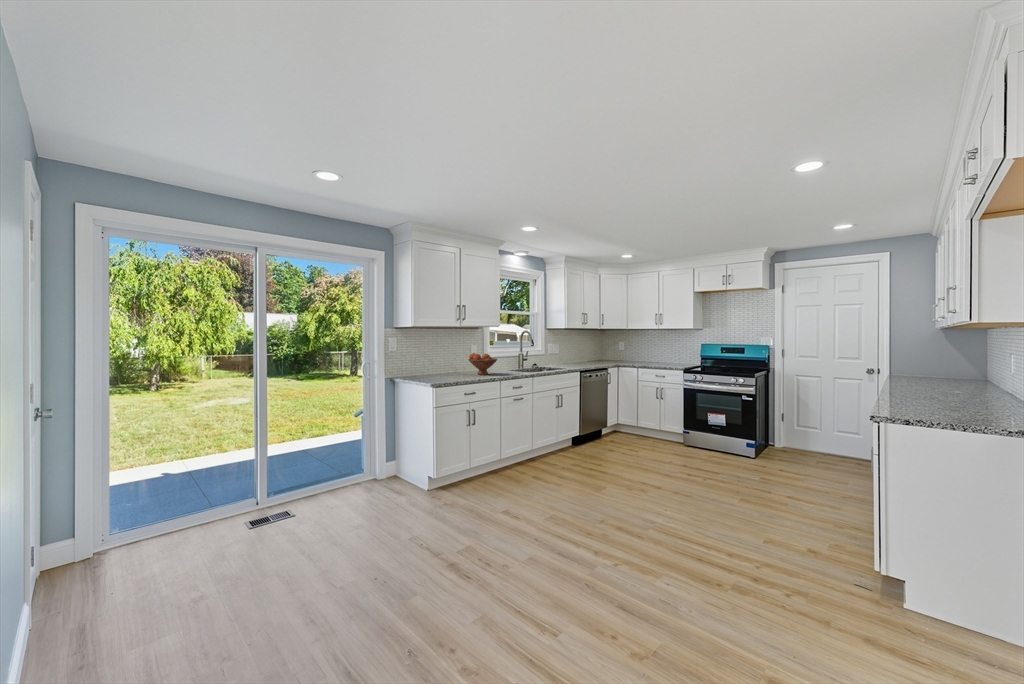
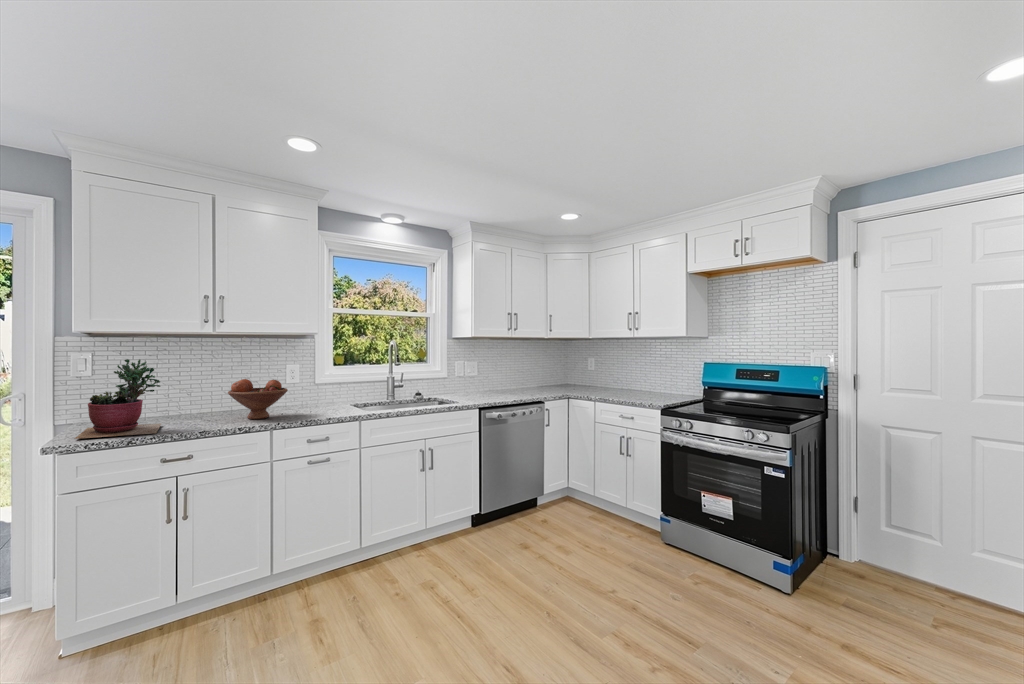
succulent plant: none [420,341,461,381] -> present [75,359,161,439]

